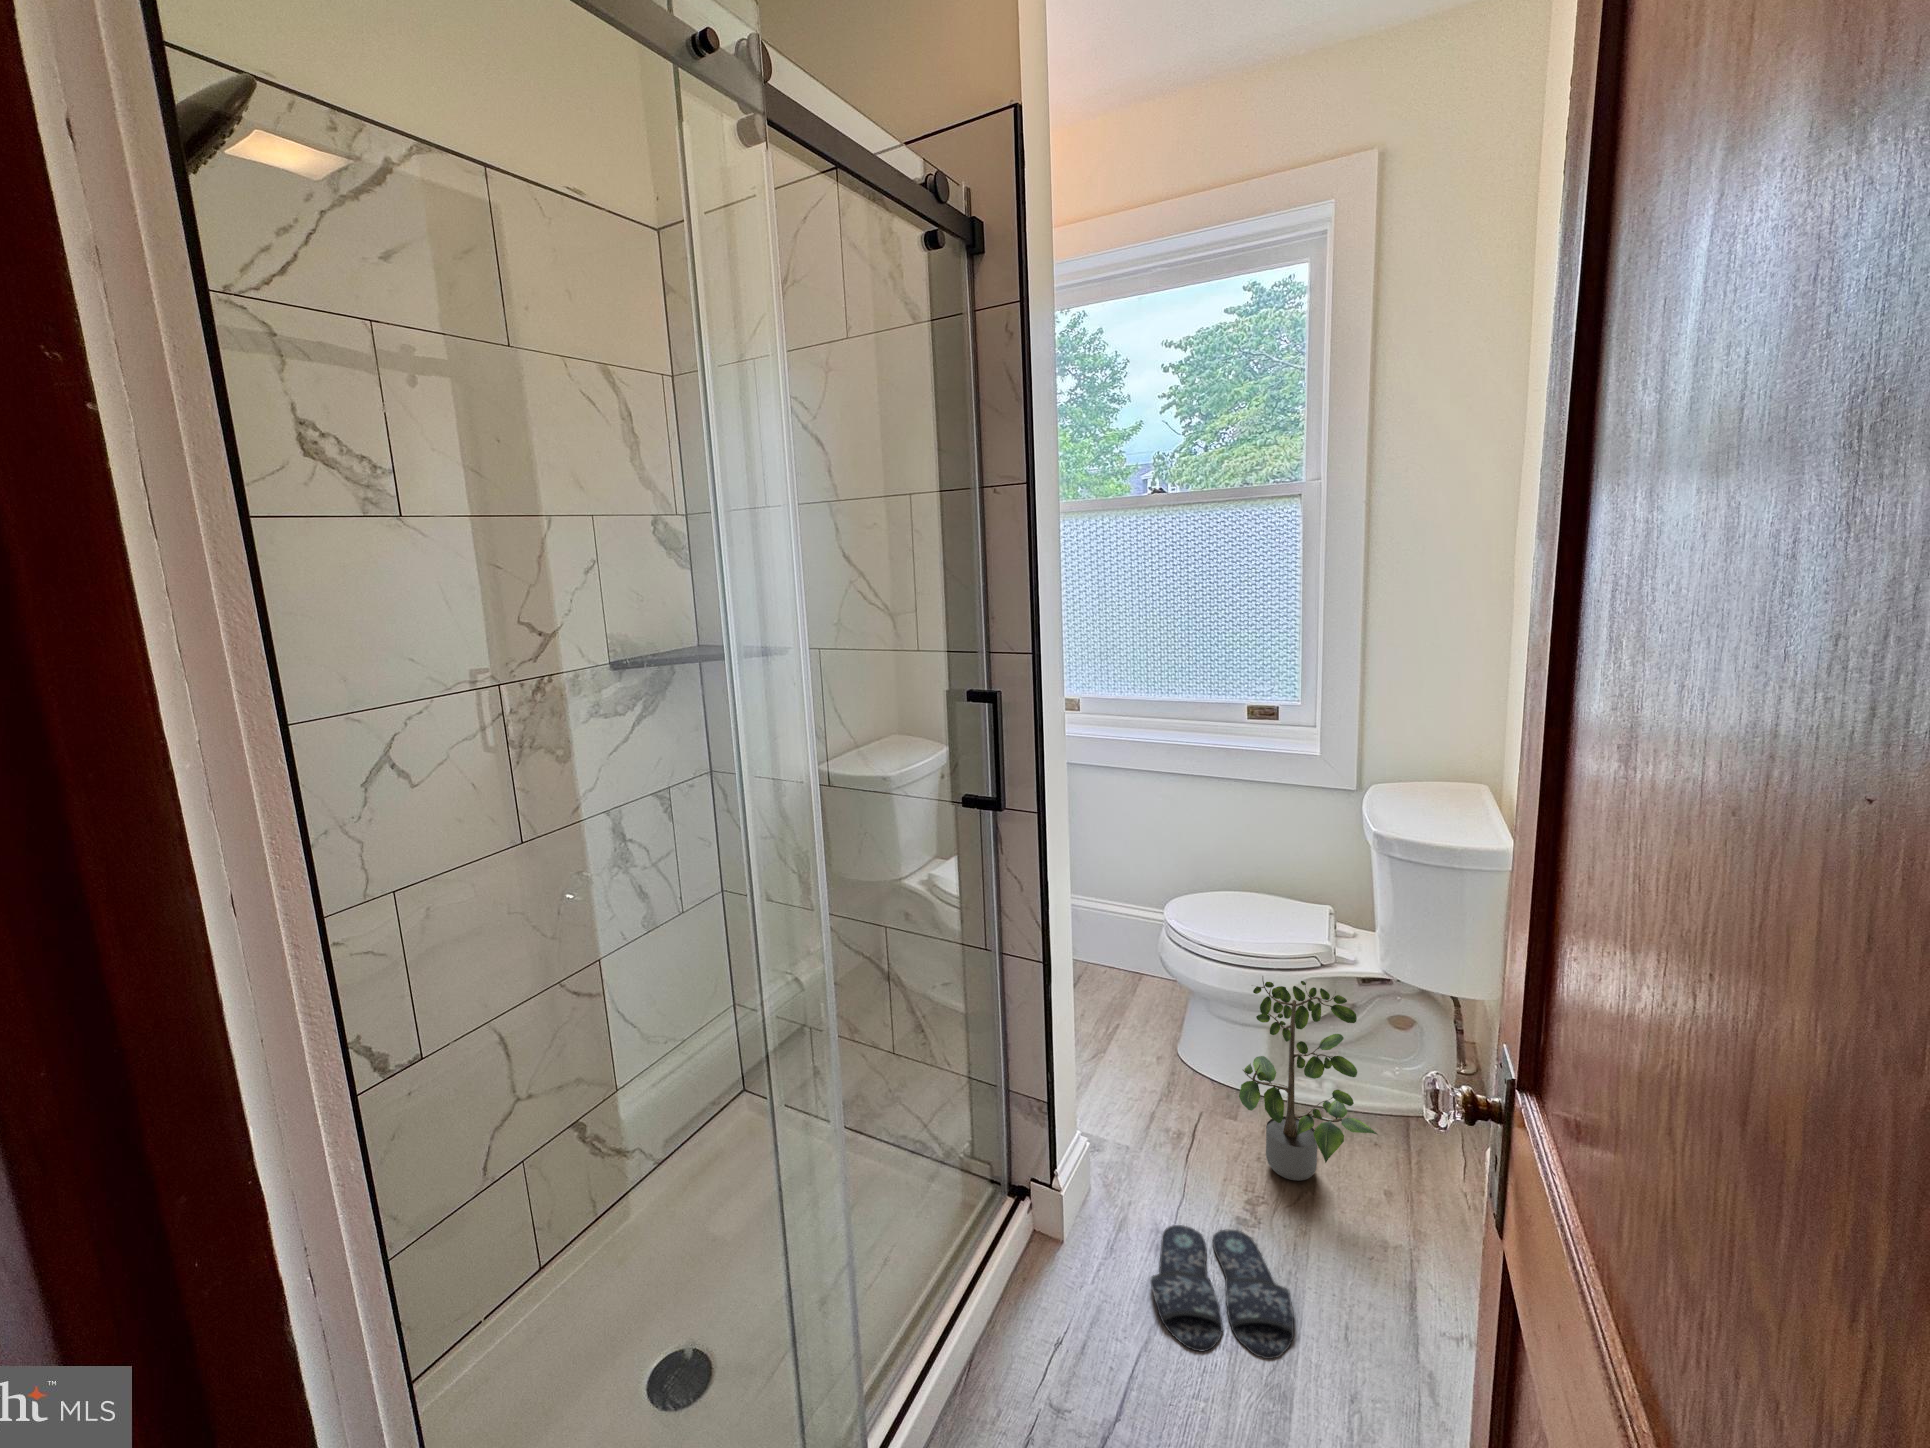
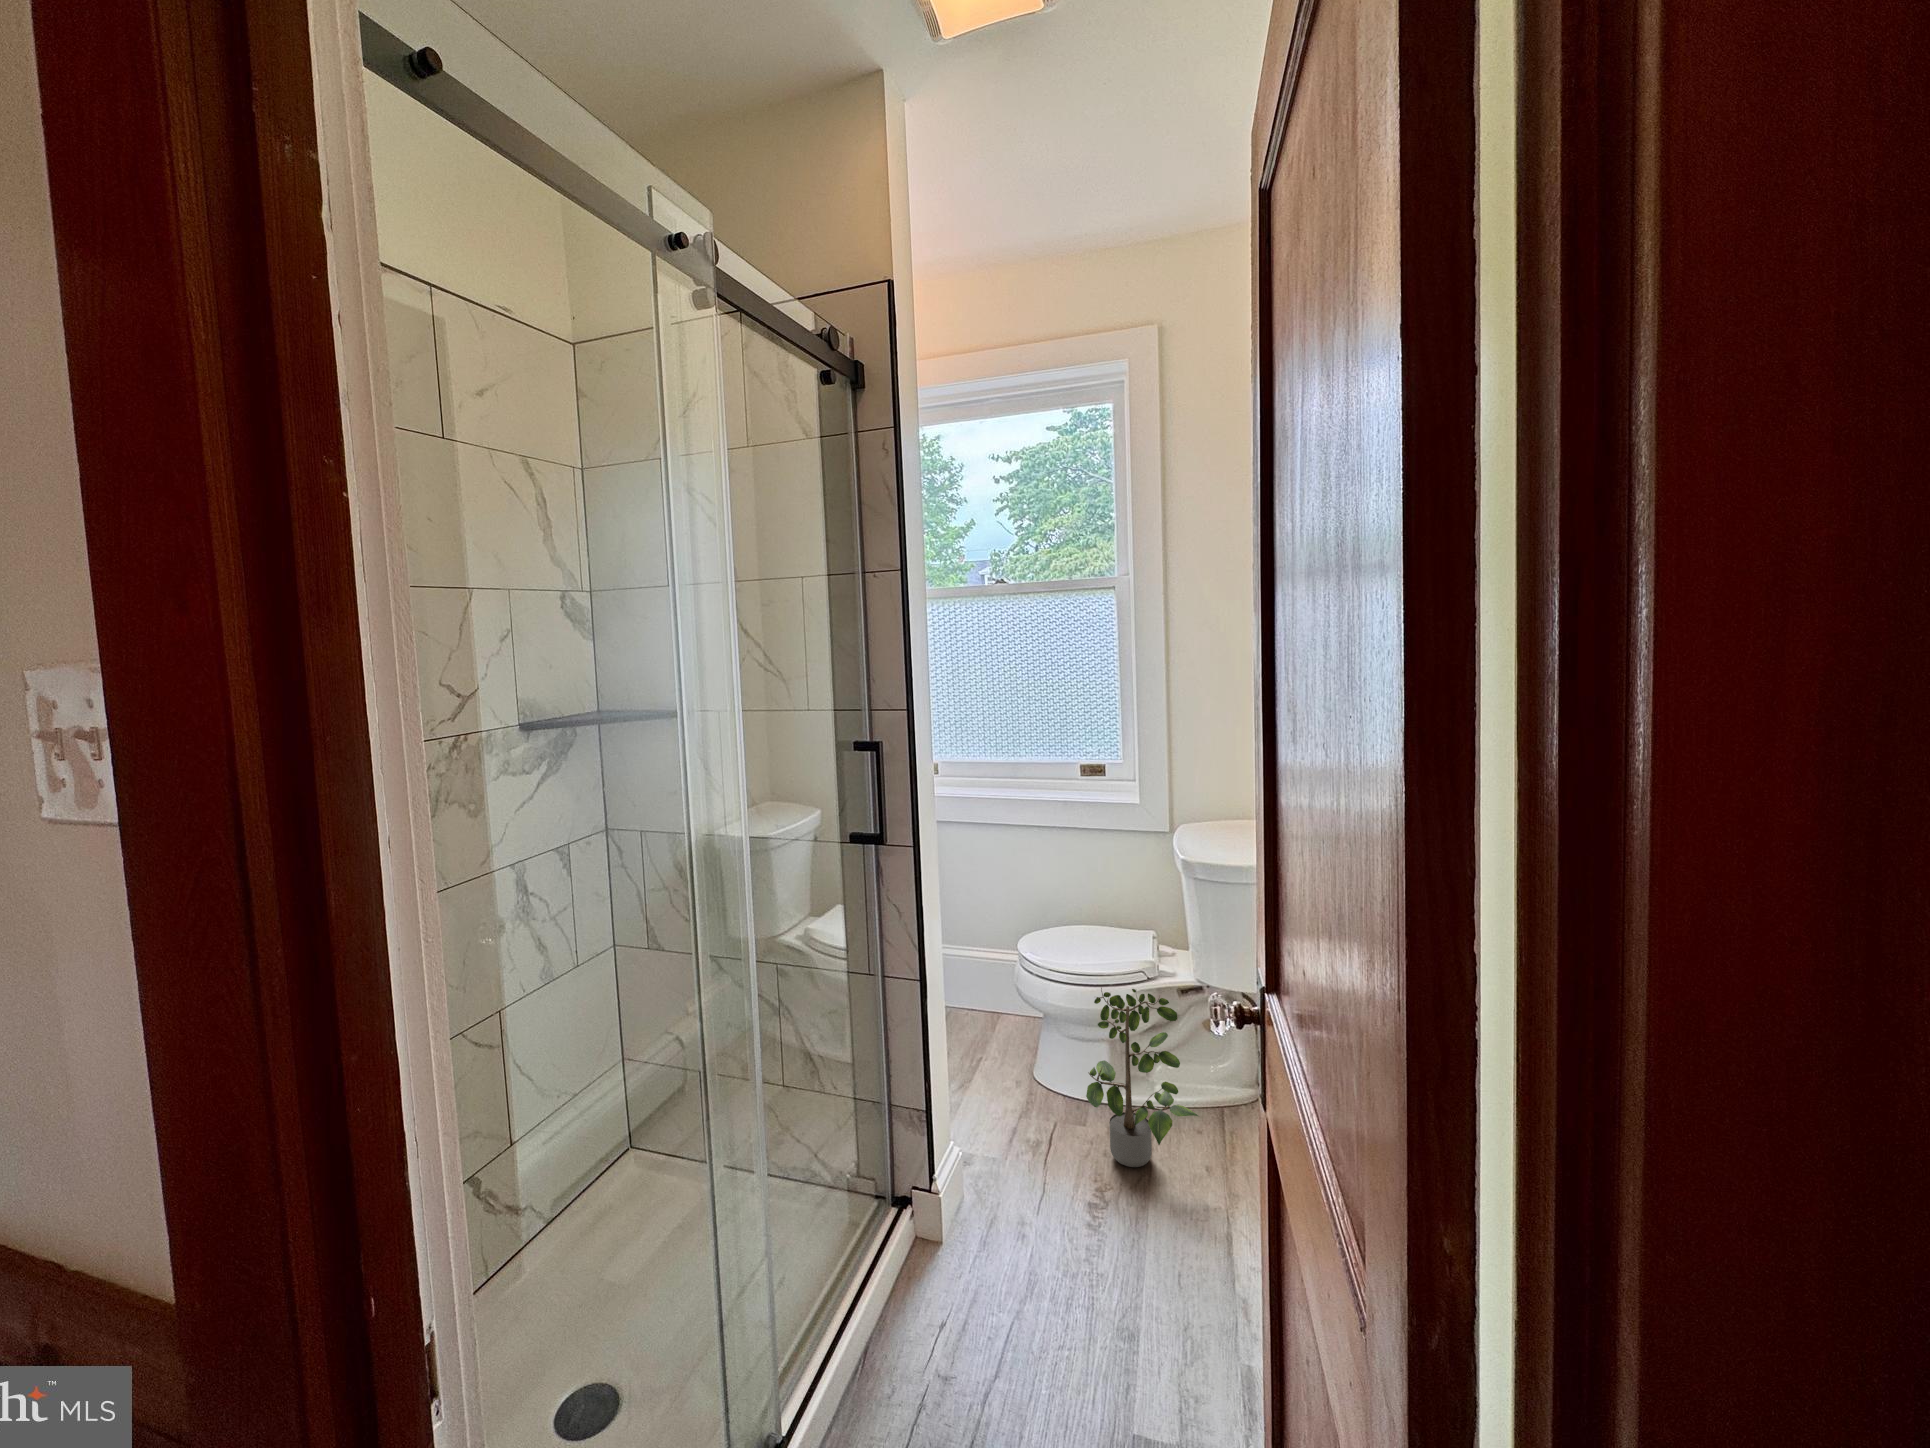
slippers: present [1150,1225,1294,1359] -> none [1020,1214,1141,1319]

